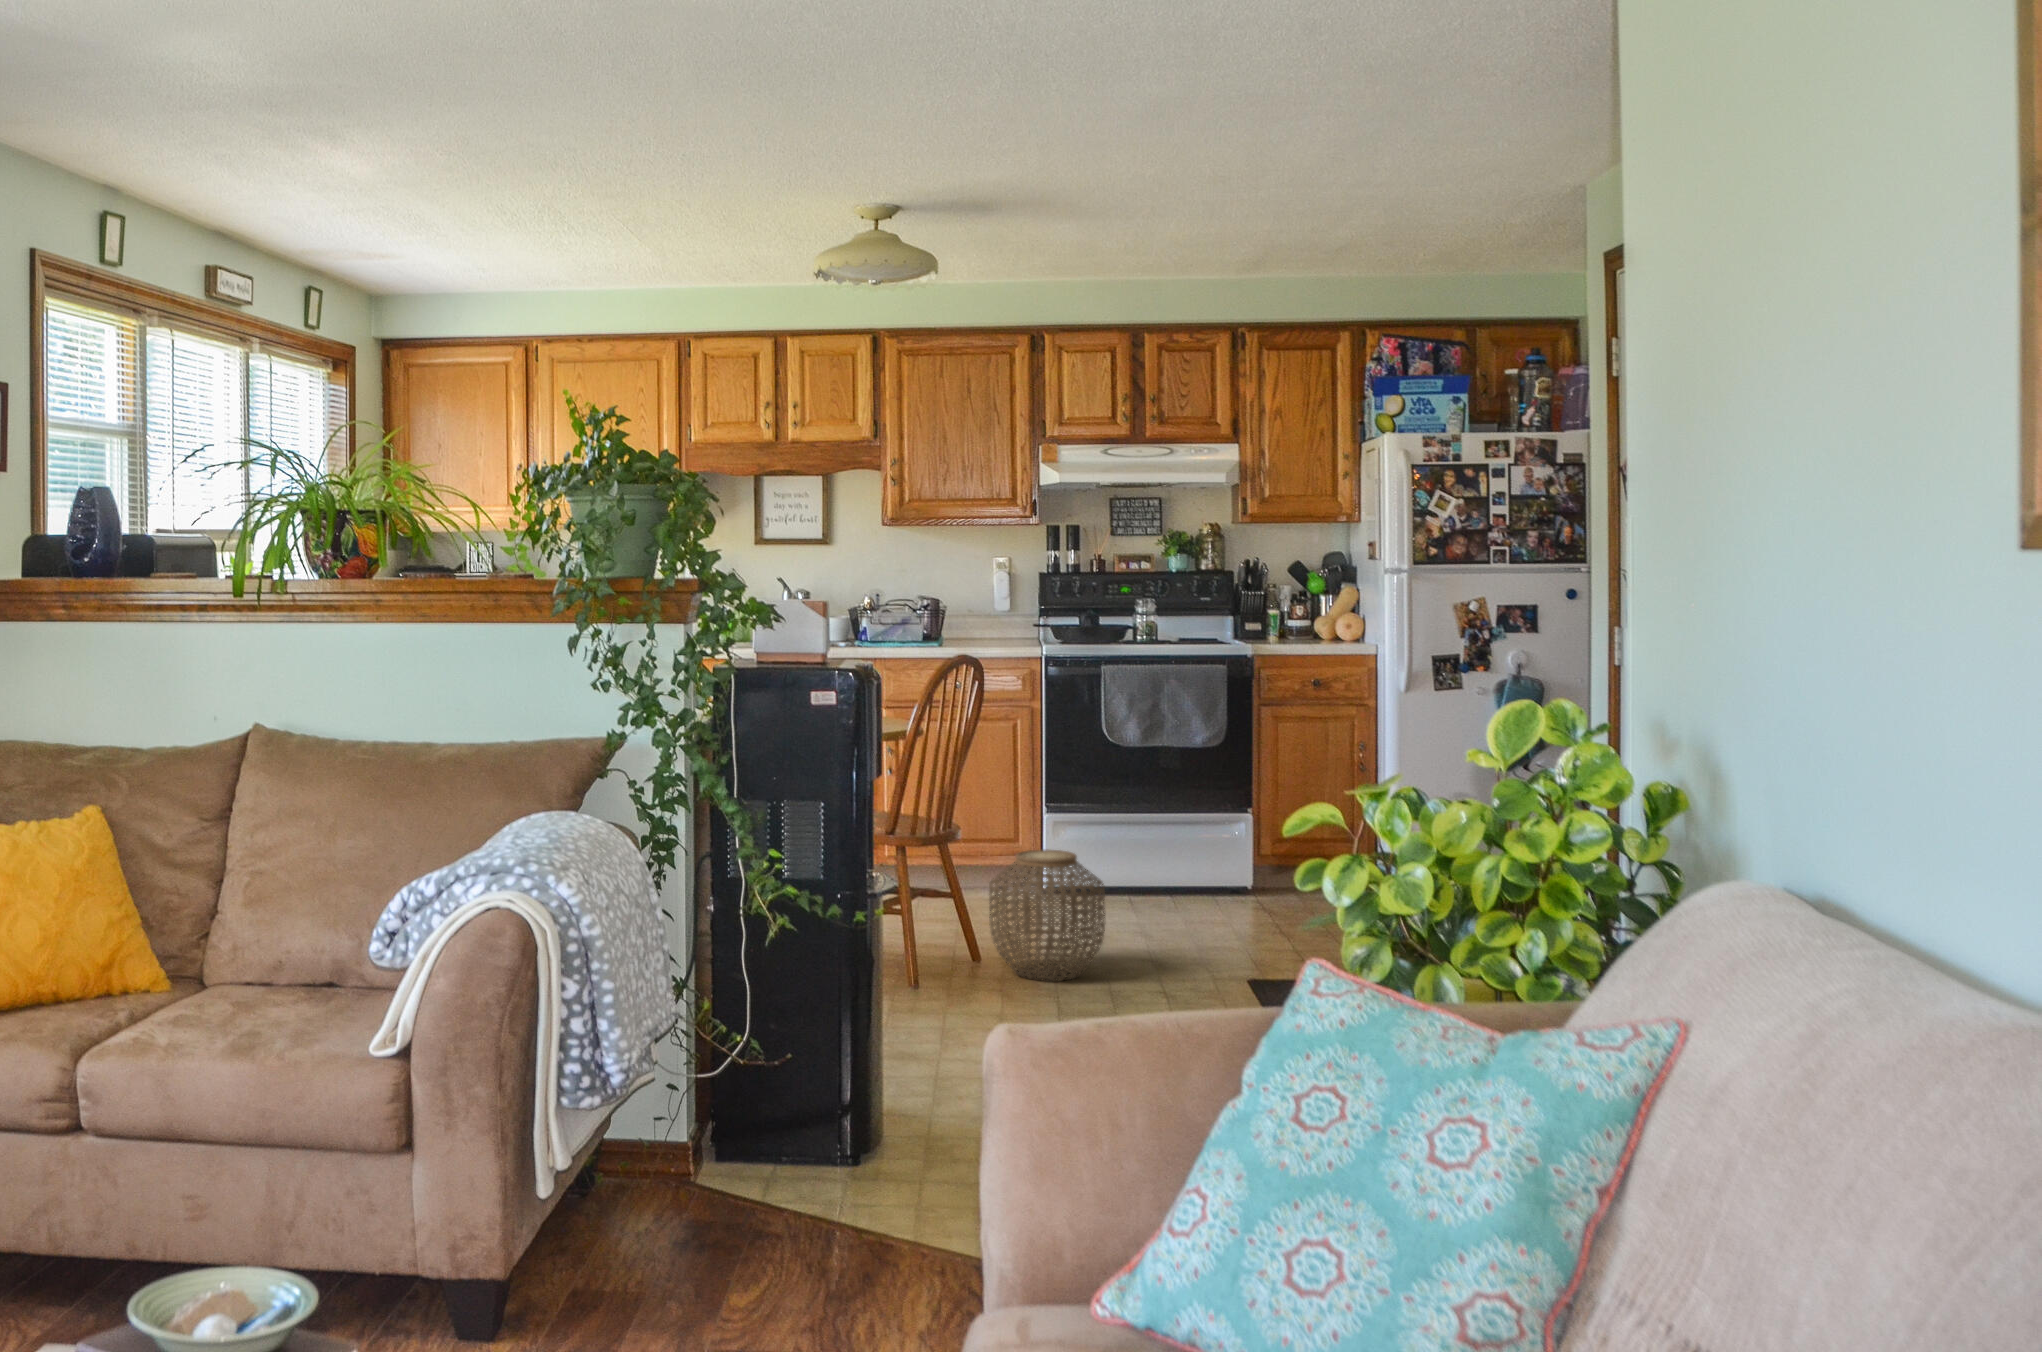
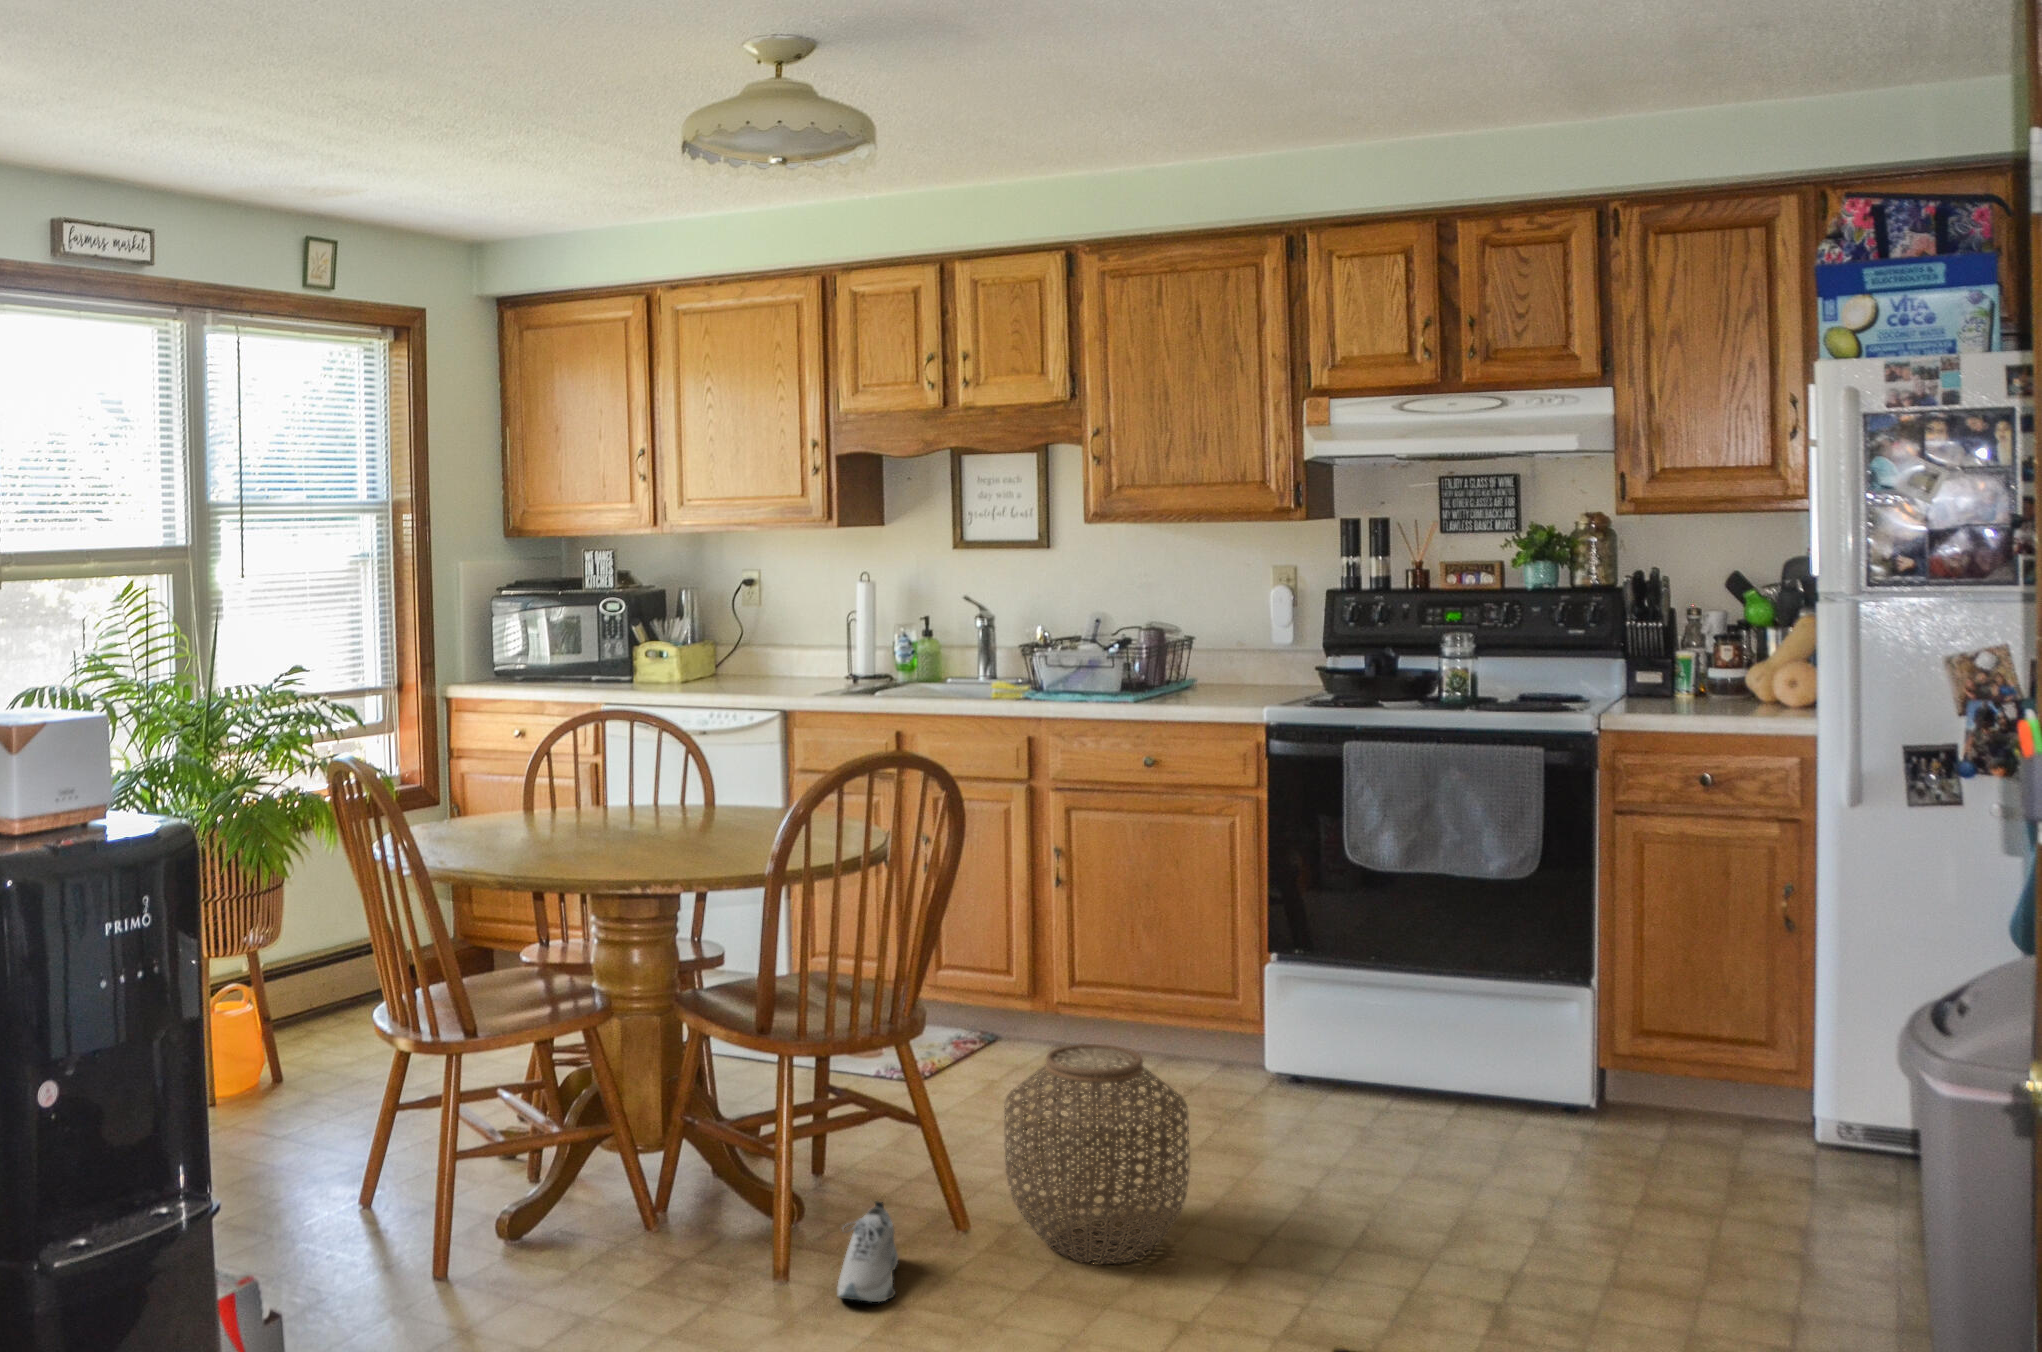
shoe: none [921,951,964,1006] -> present [838,1202,898,1302]

